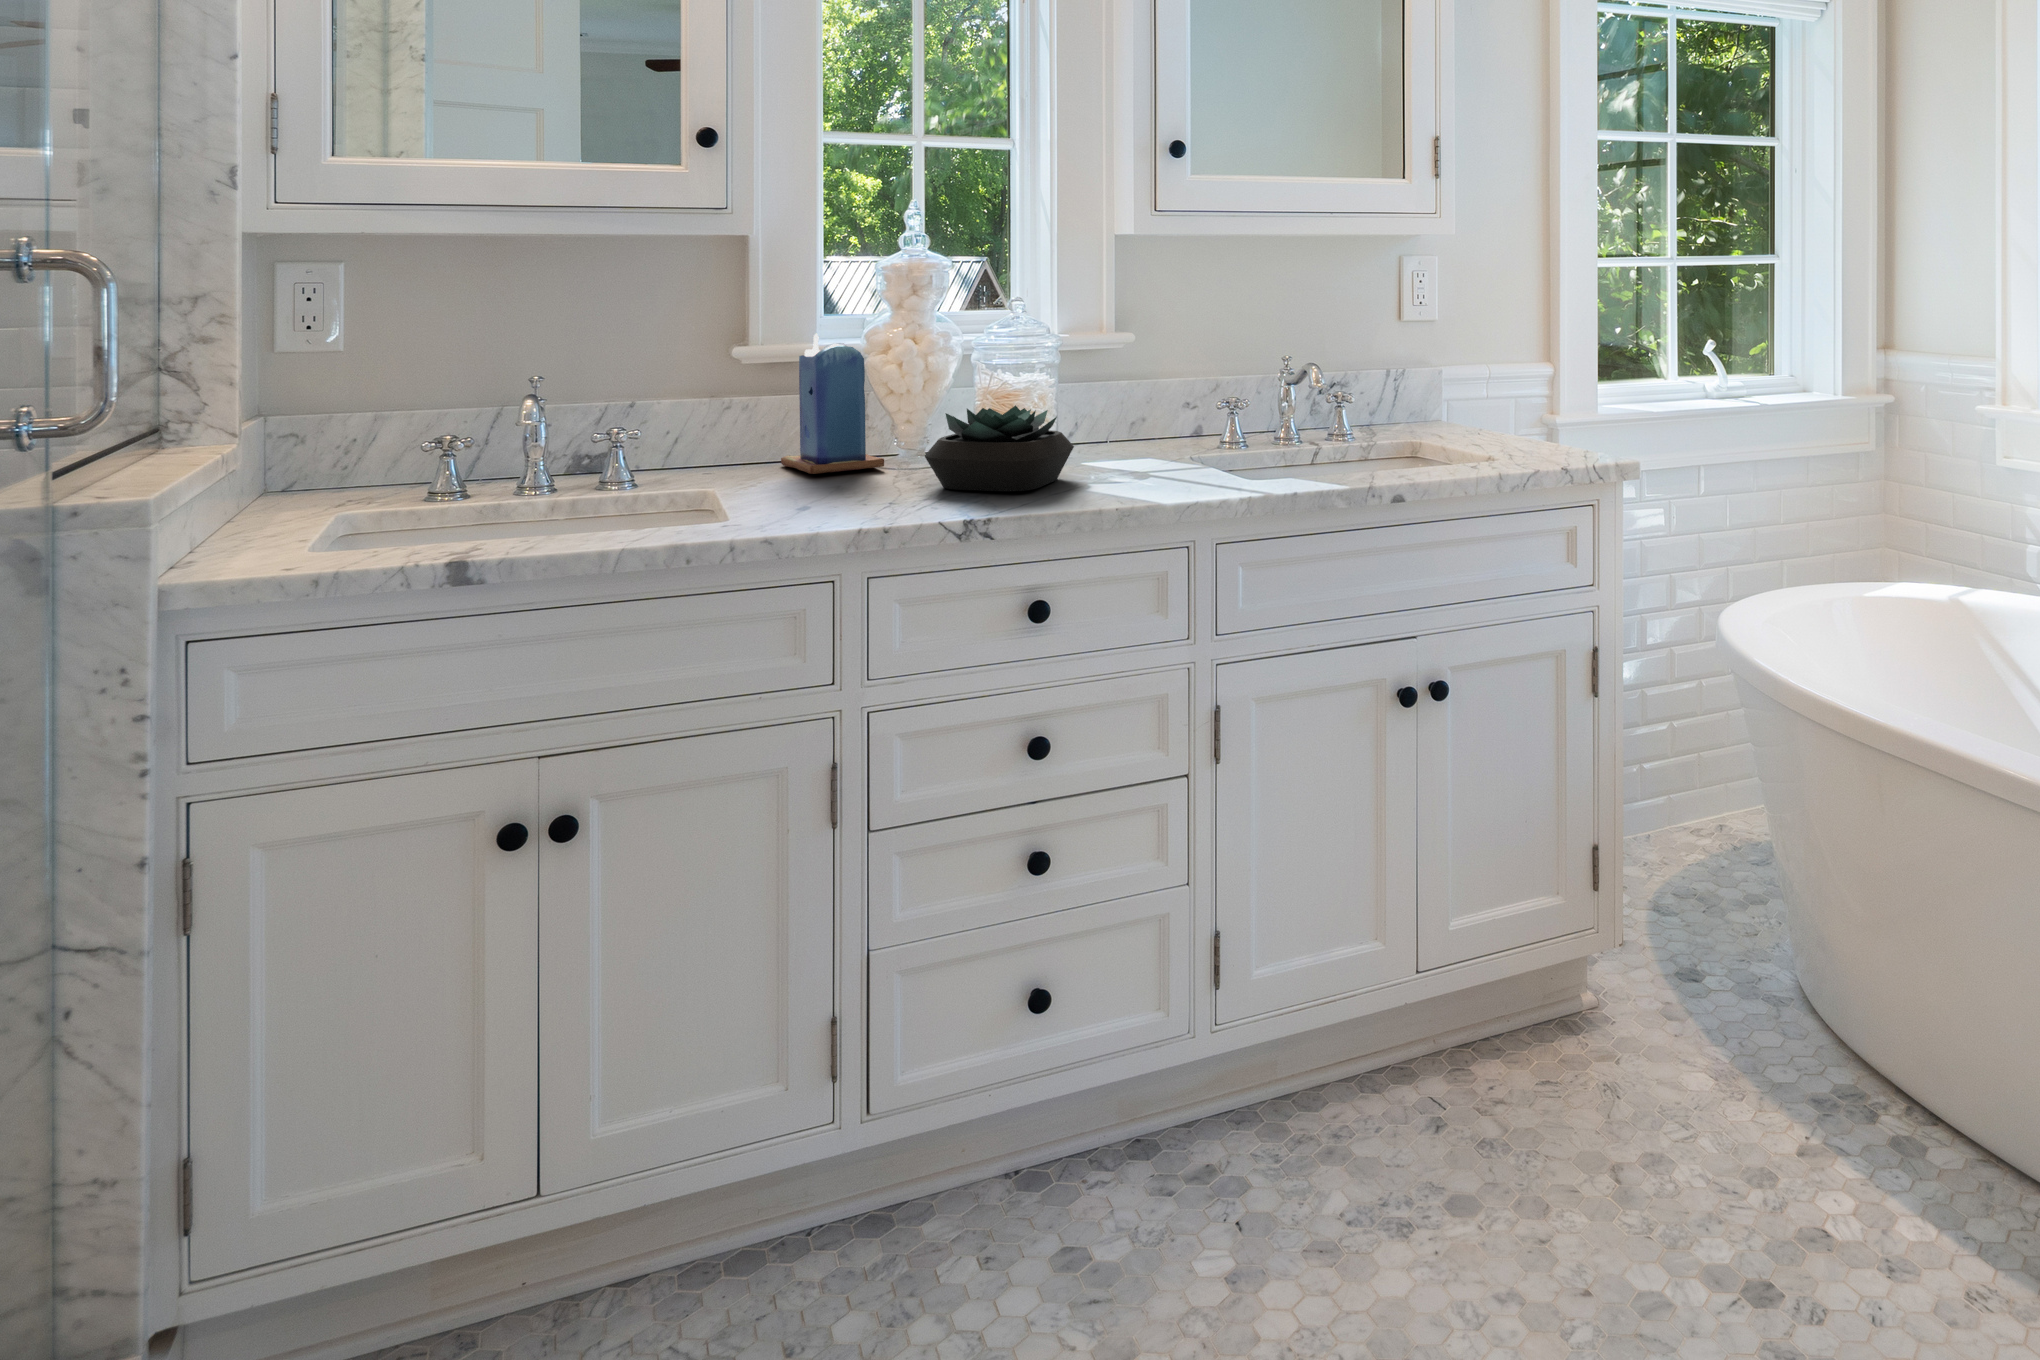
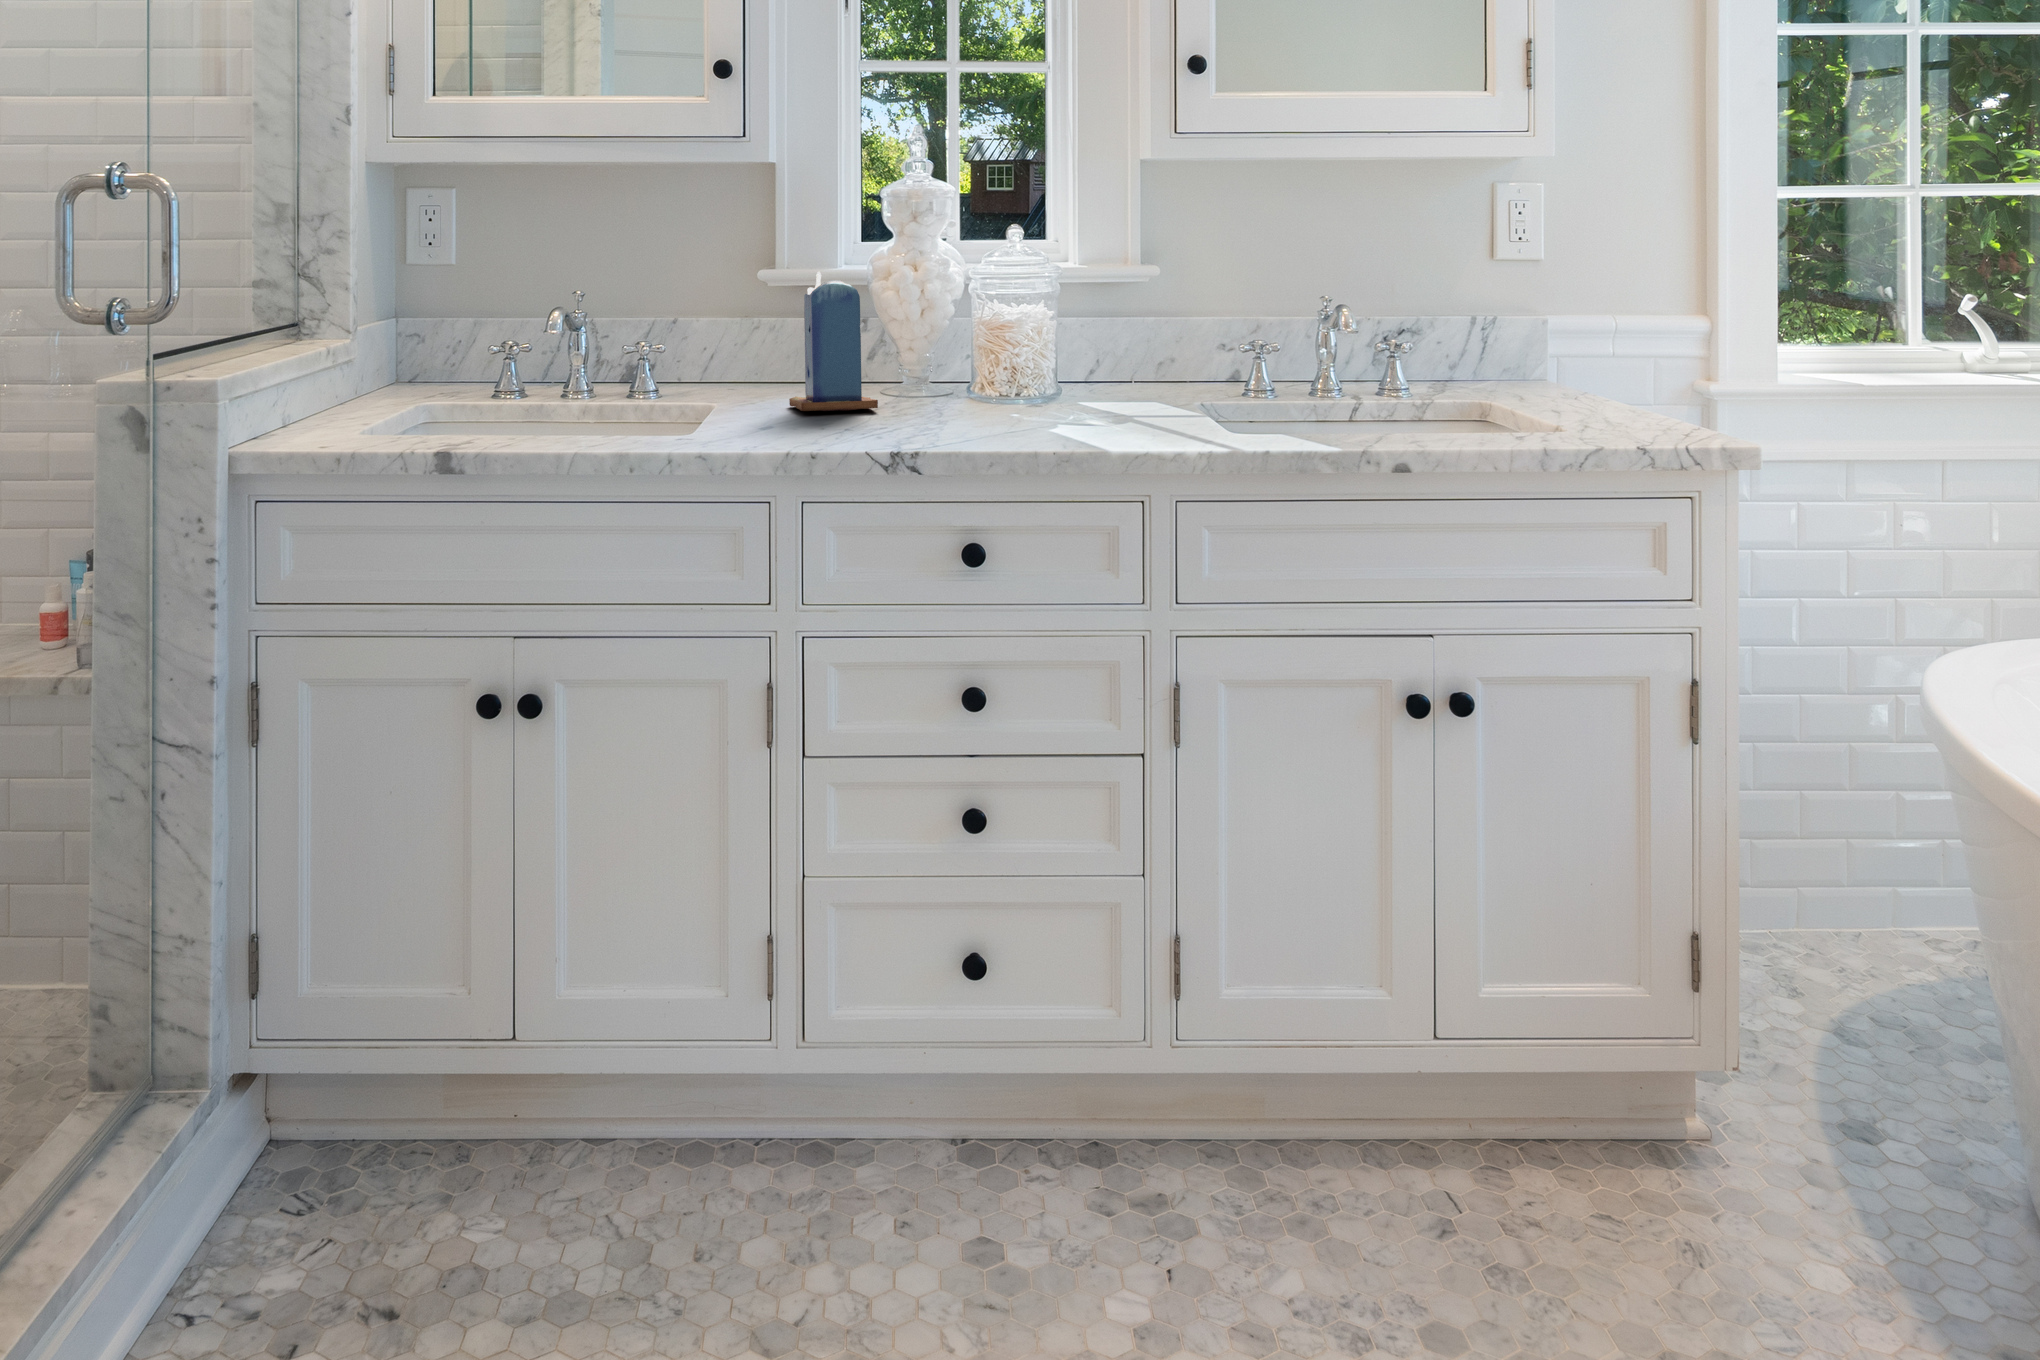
succulent plant: present [925,405,1074,491] -> none [894,343,1055,429]

